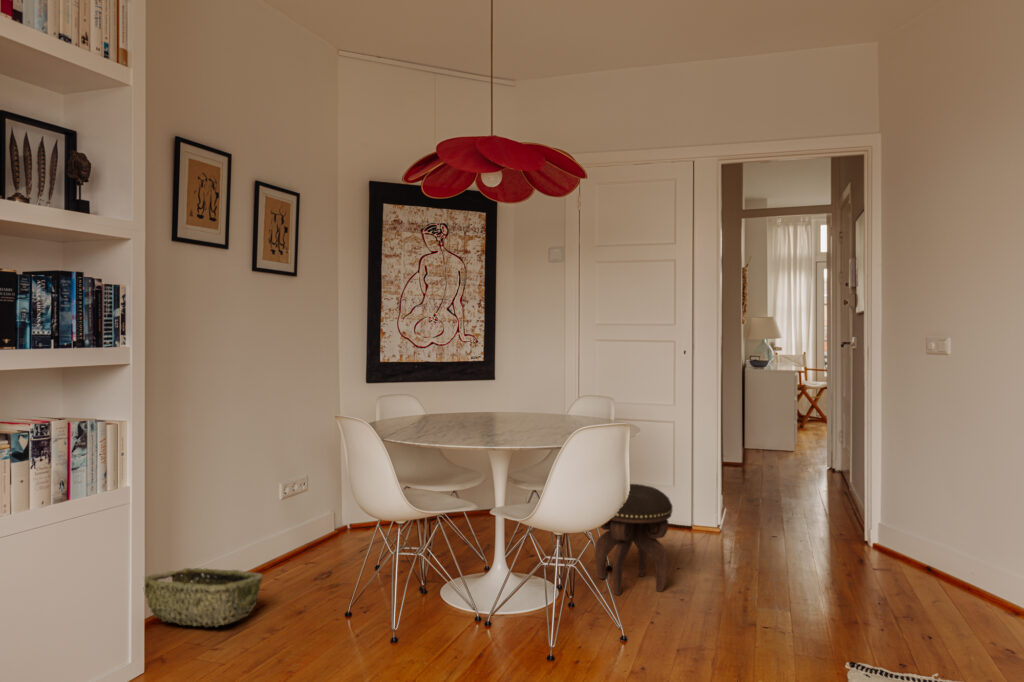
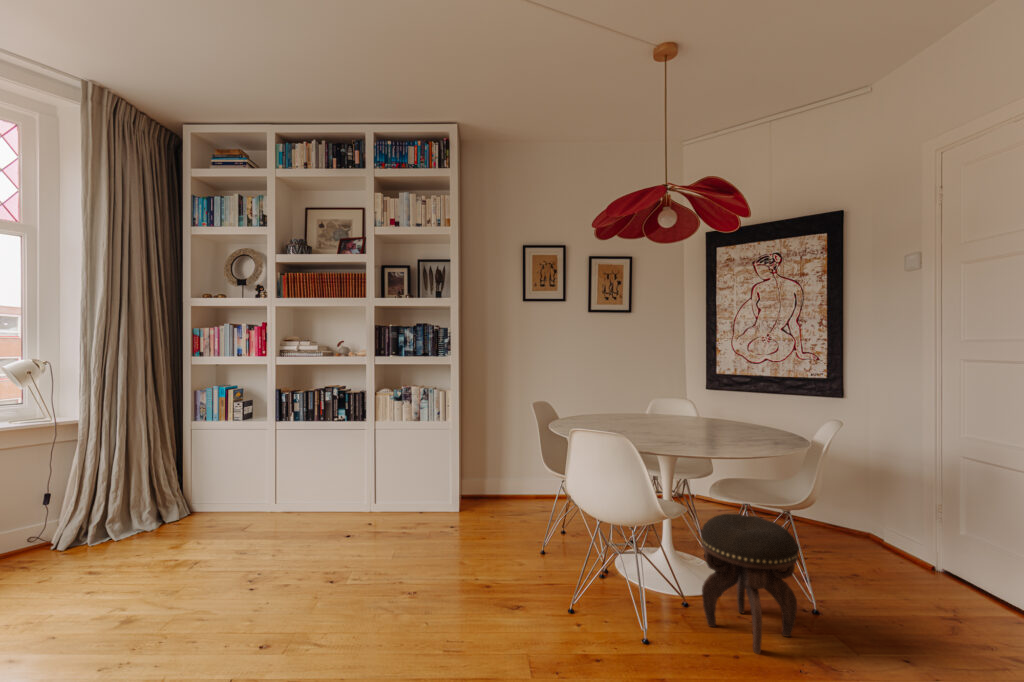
woven basket: present [145,568,263,627] -> none [495,473,535,511]

